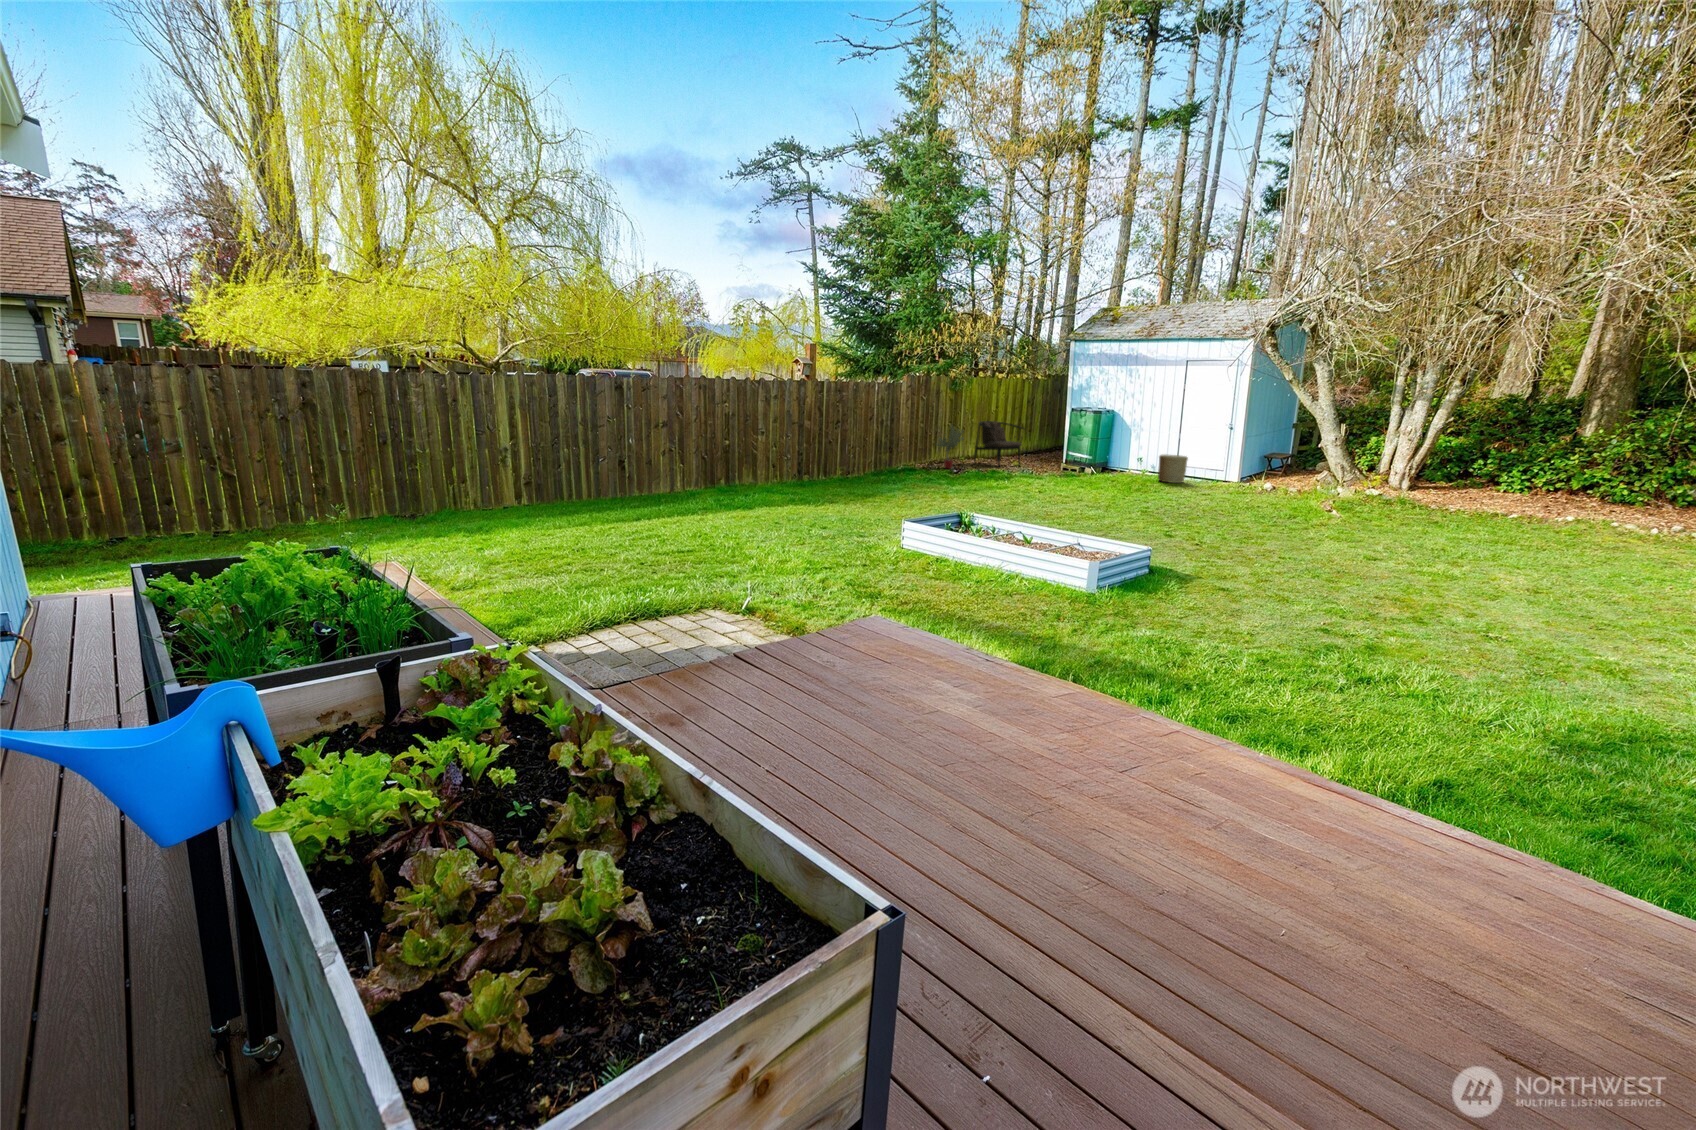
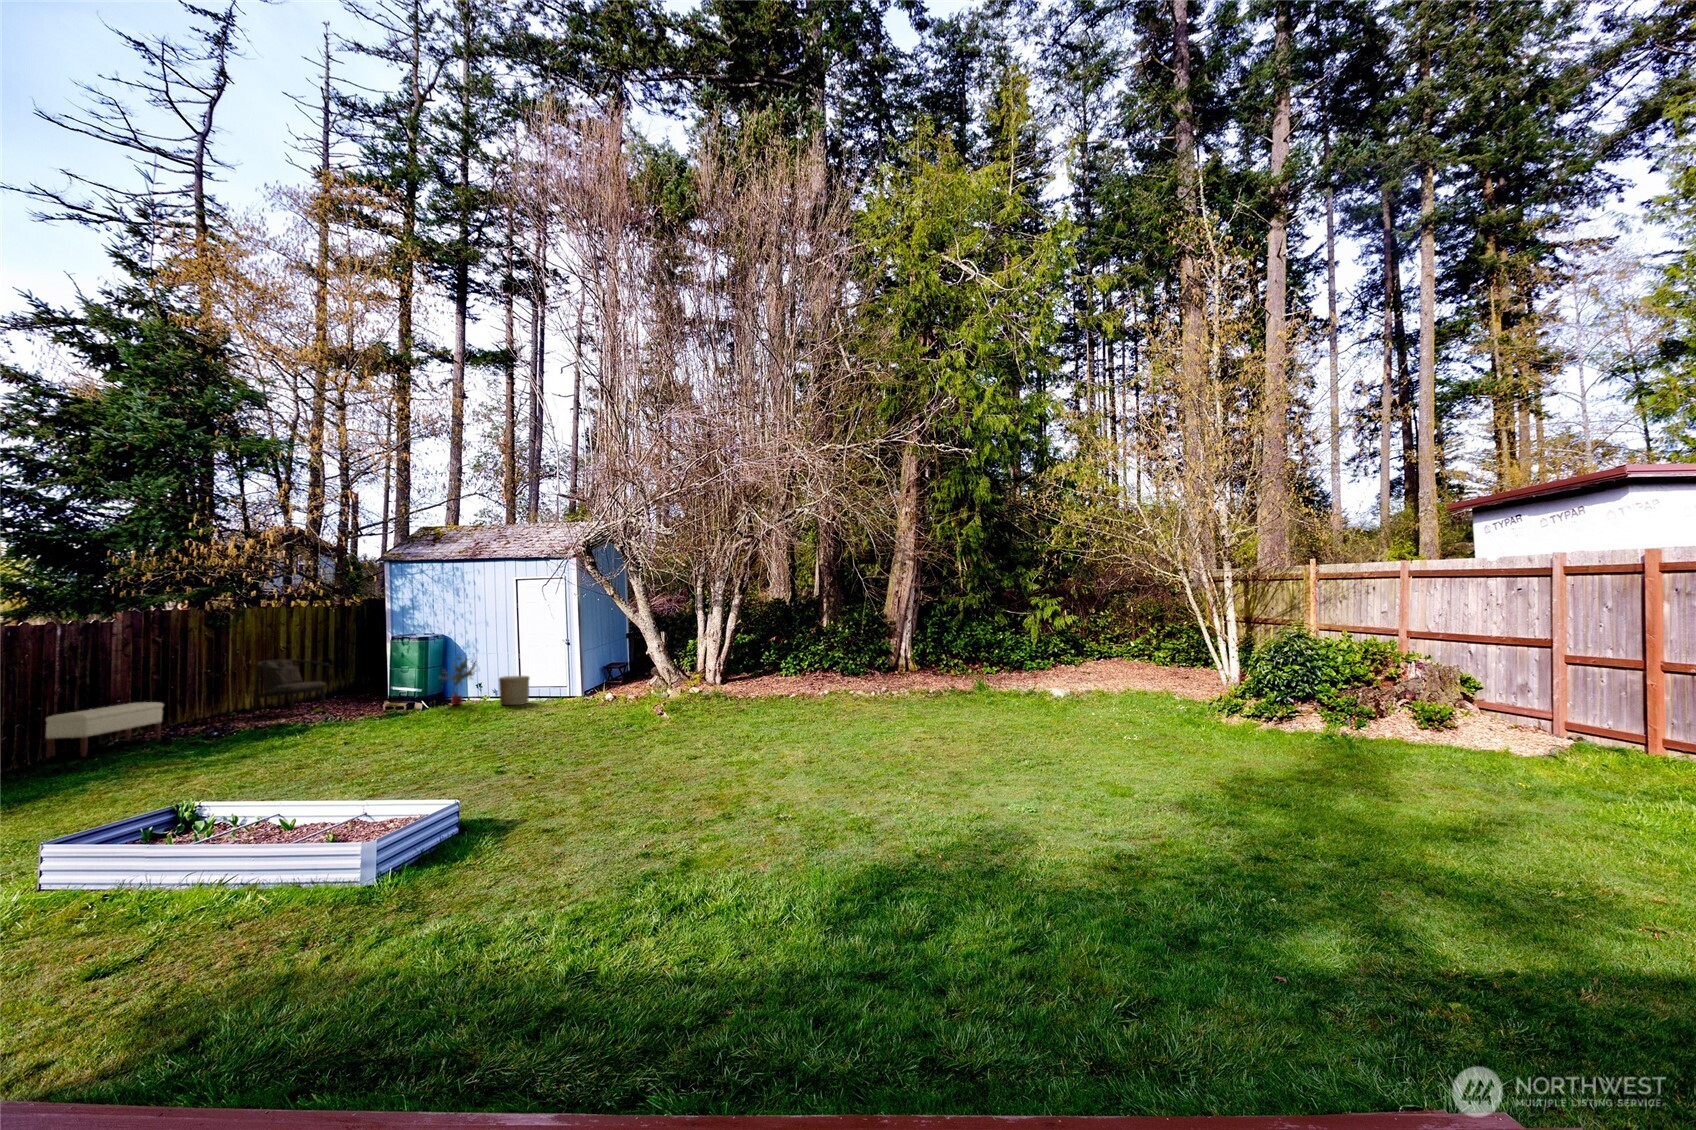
potted tree: present [936,426,964,469] -> present [439,655,476,705]
bench: none [875,444,929,477] -> present [46,702,163,758]

